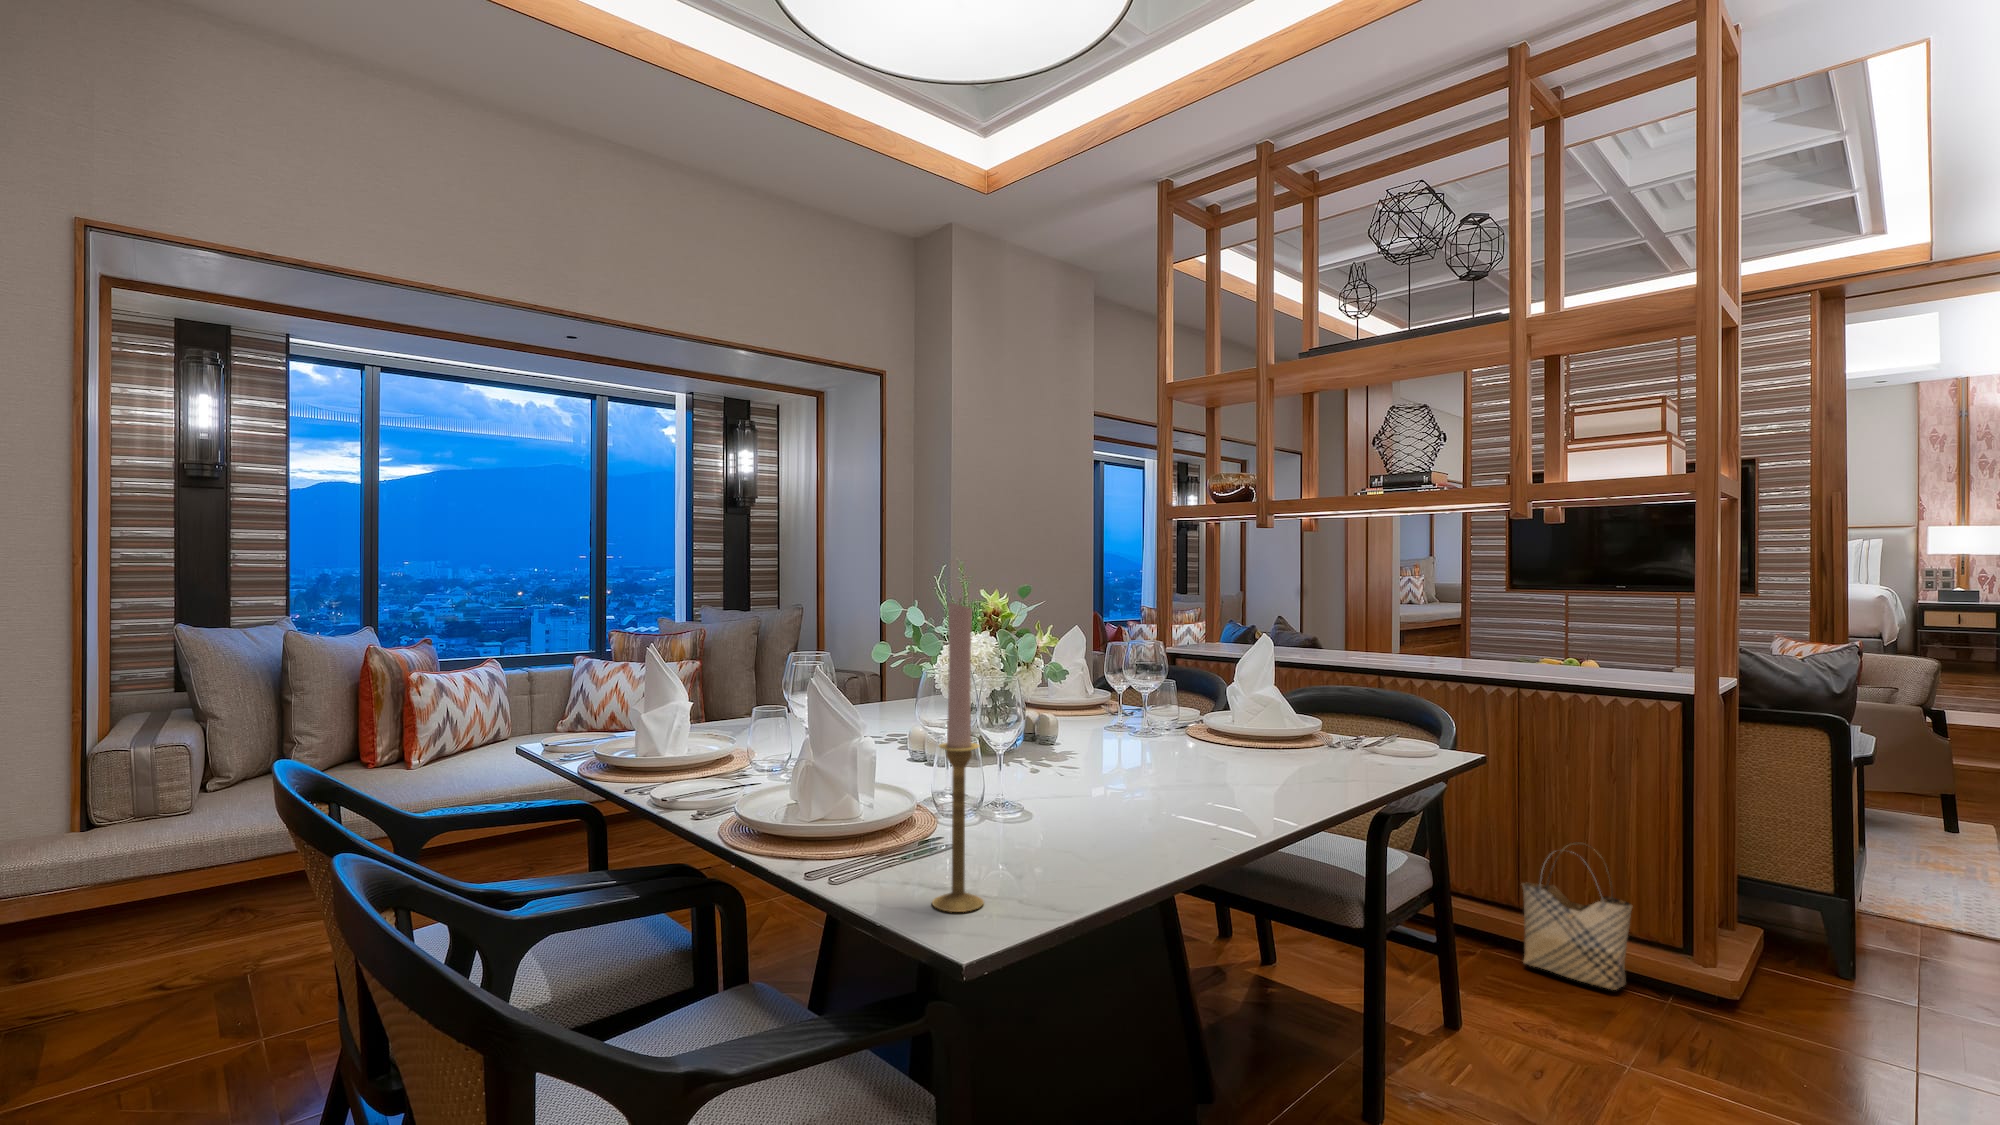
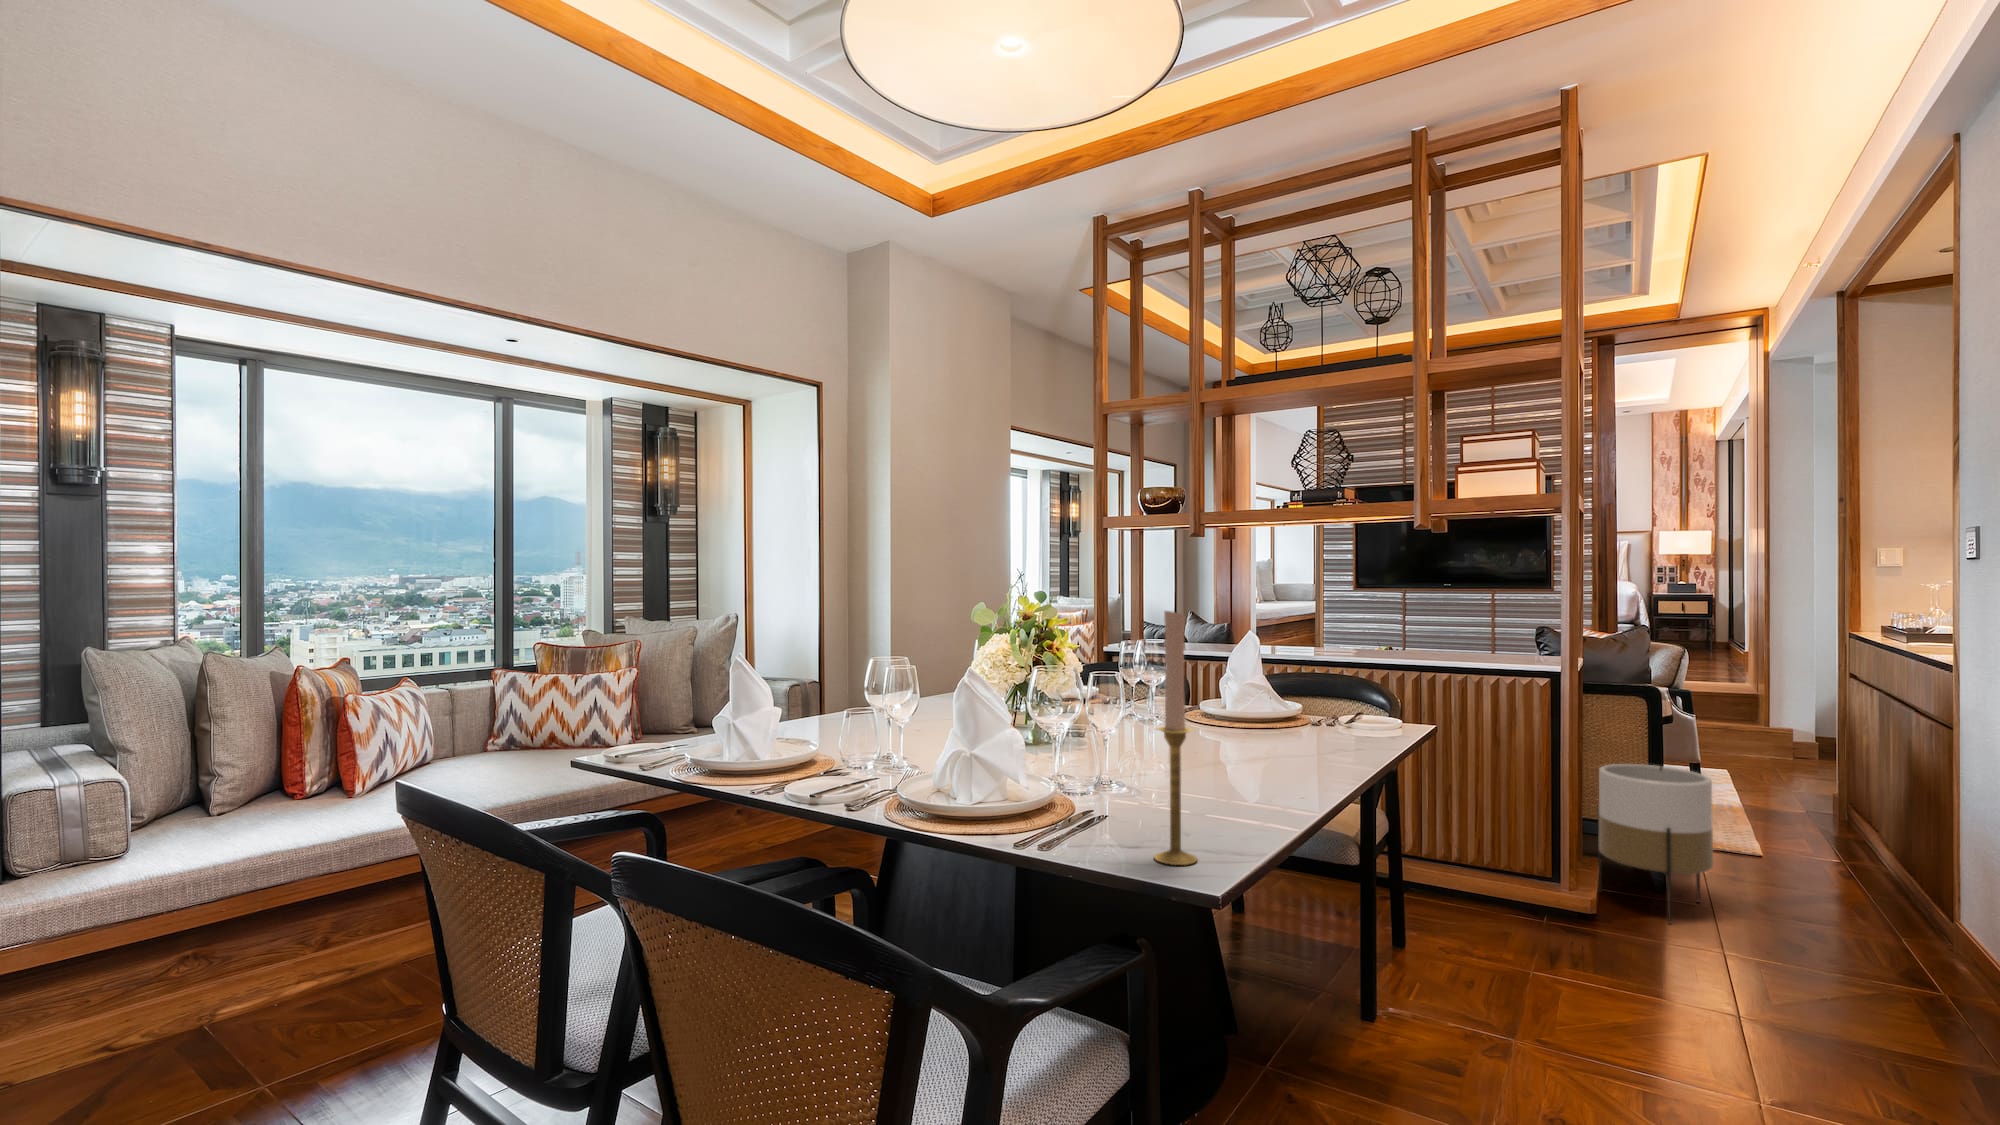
planter: none [1747,811,1904,1018] -> present [1598,764,1713,923]
woven basket: present [1522,842,1632,990] -> none [1433,799,1523,917]

